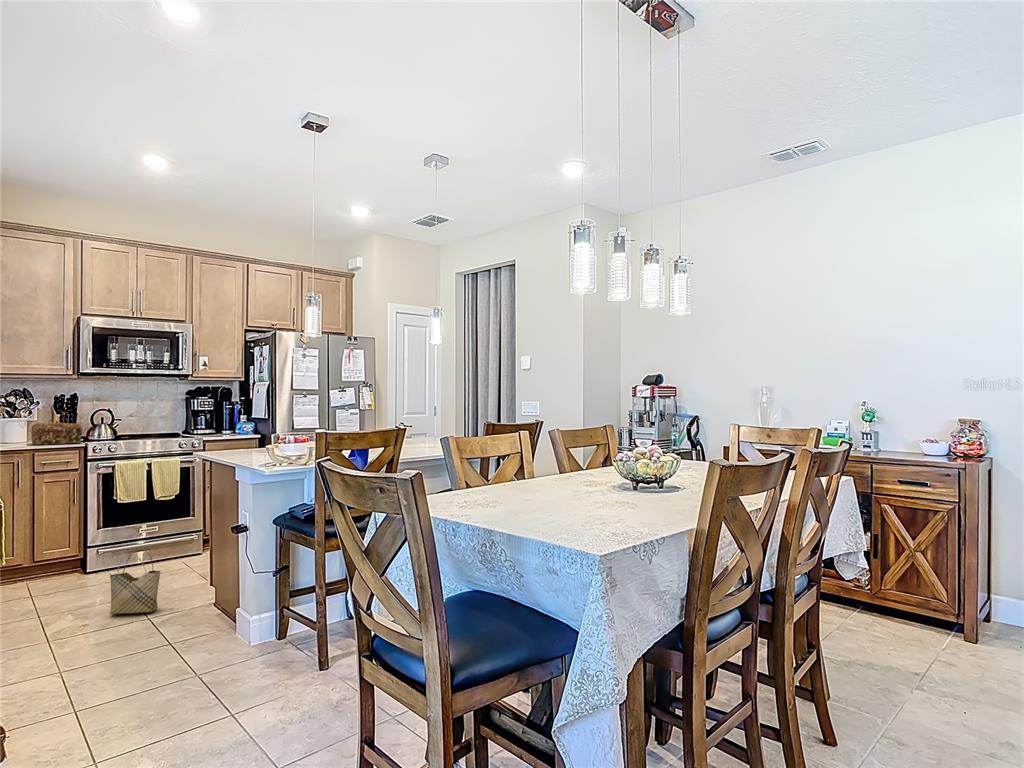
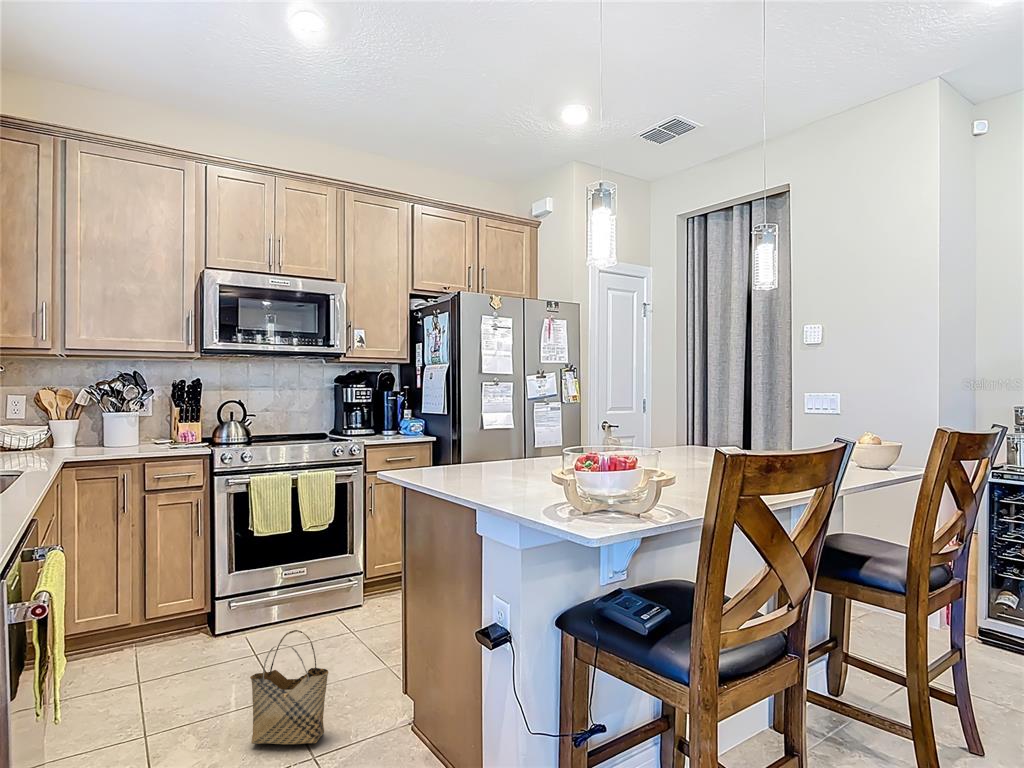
bread loaf: present [31,423,82,445] -> none [141,419,207,451]

